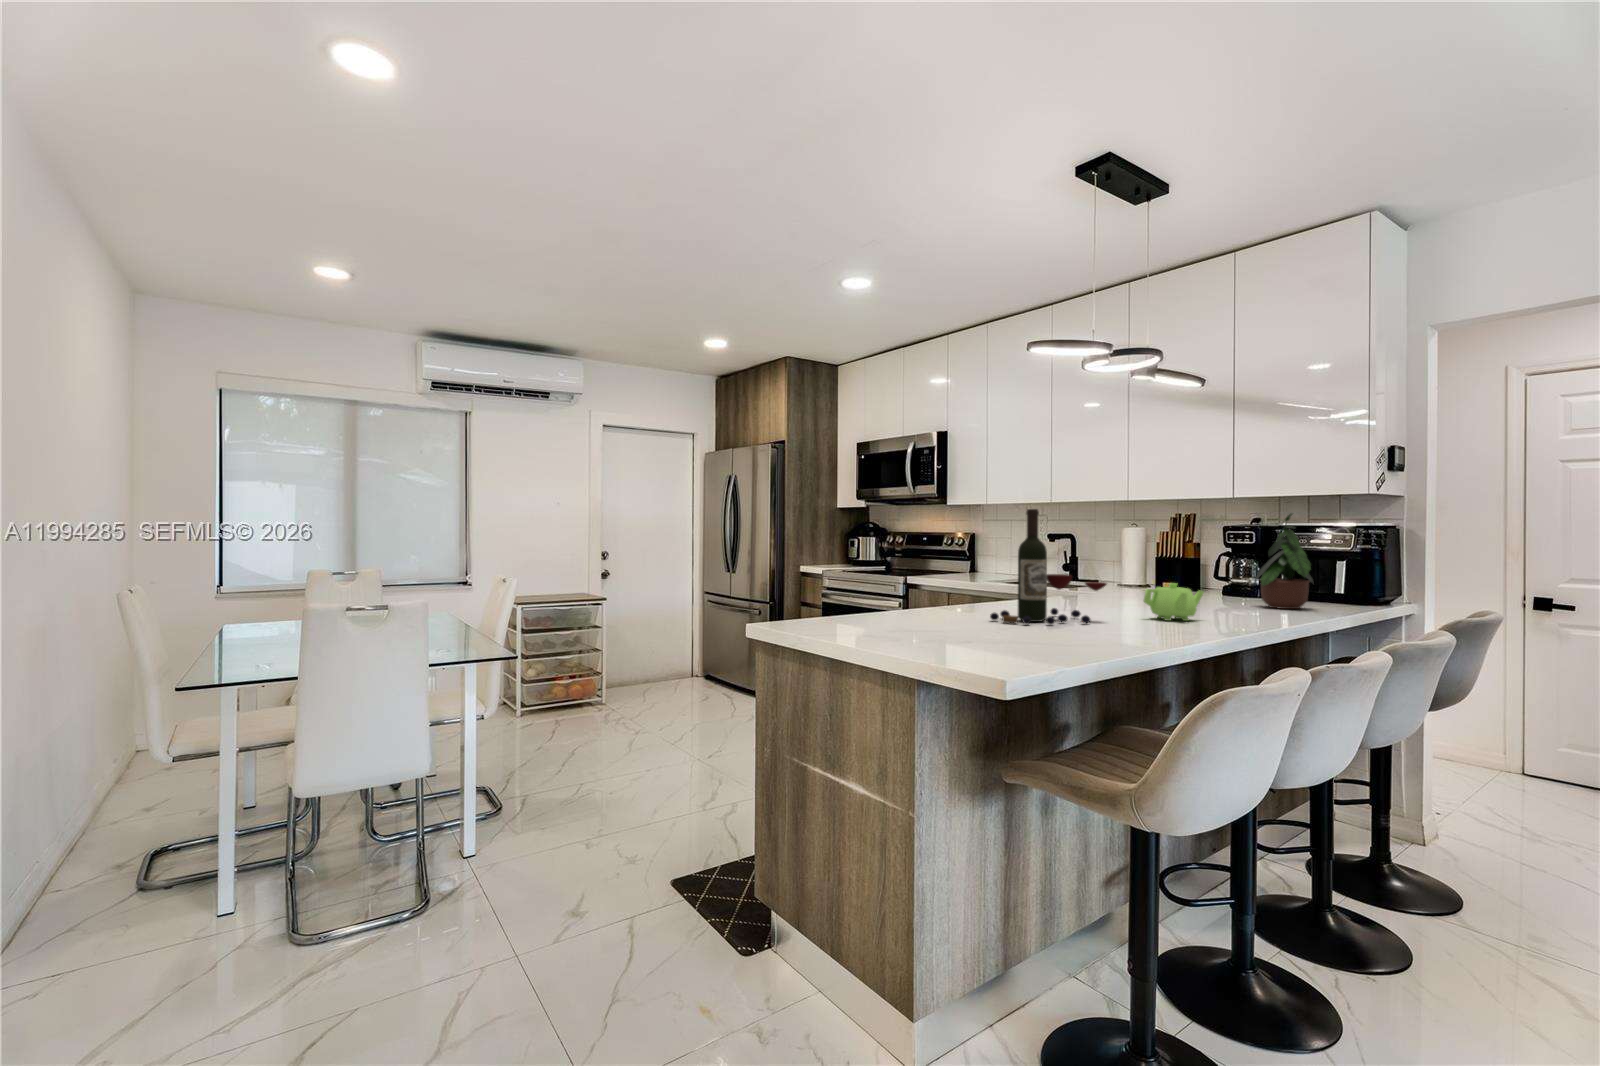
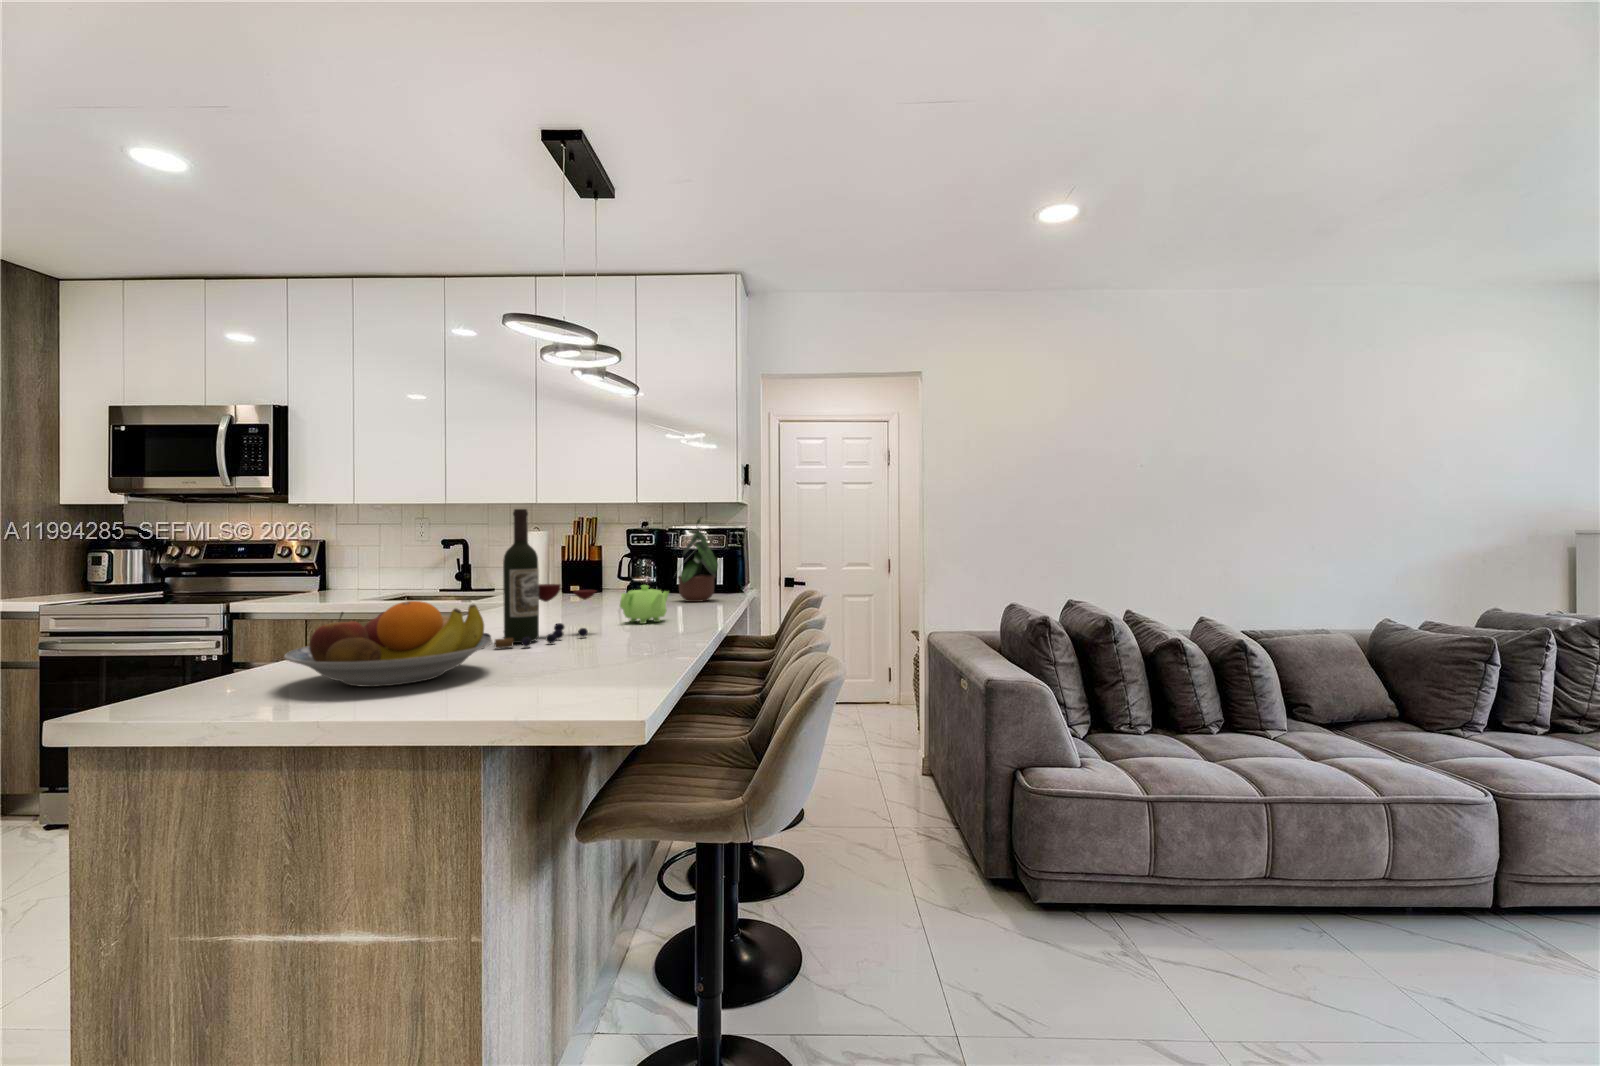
fruit bowl: none [847,577,975,634] -> present [284,601,492,687]

